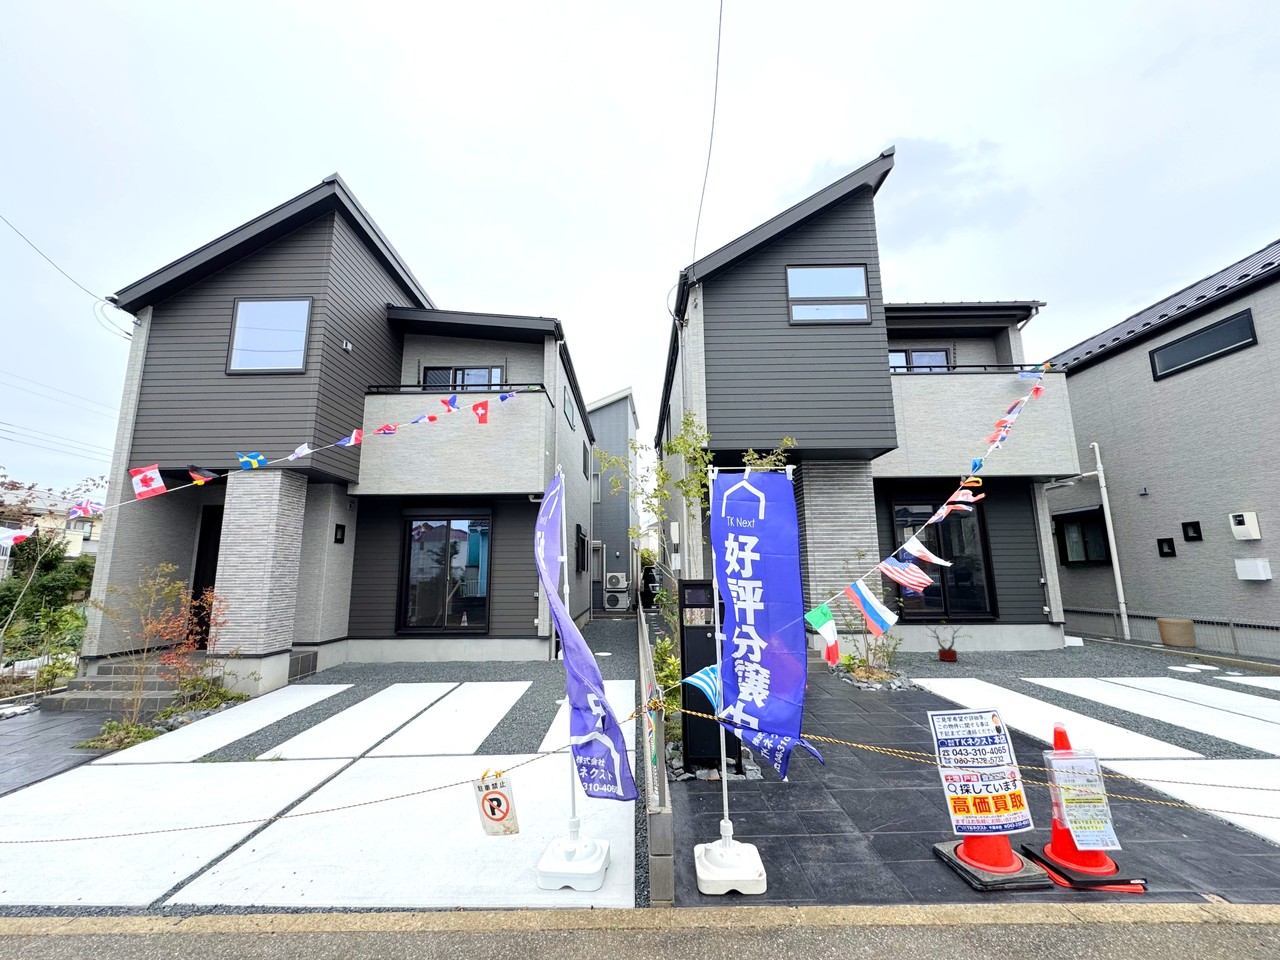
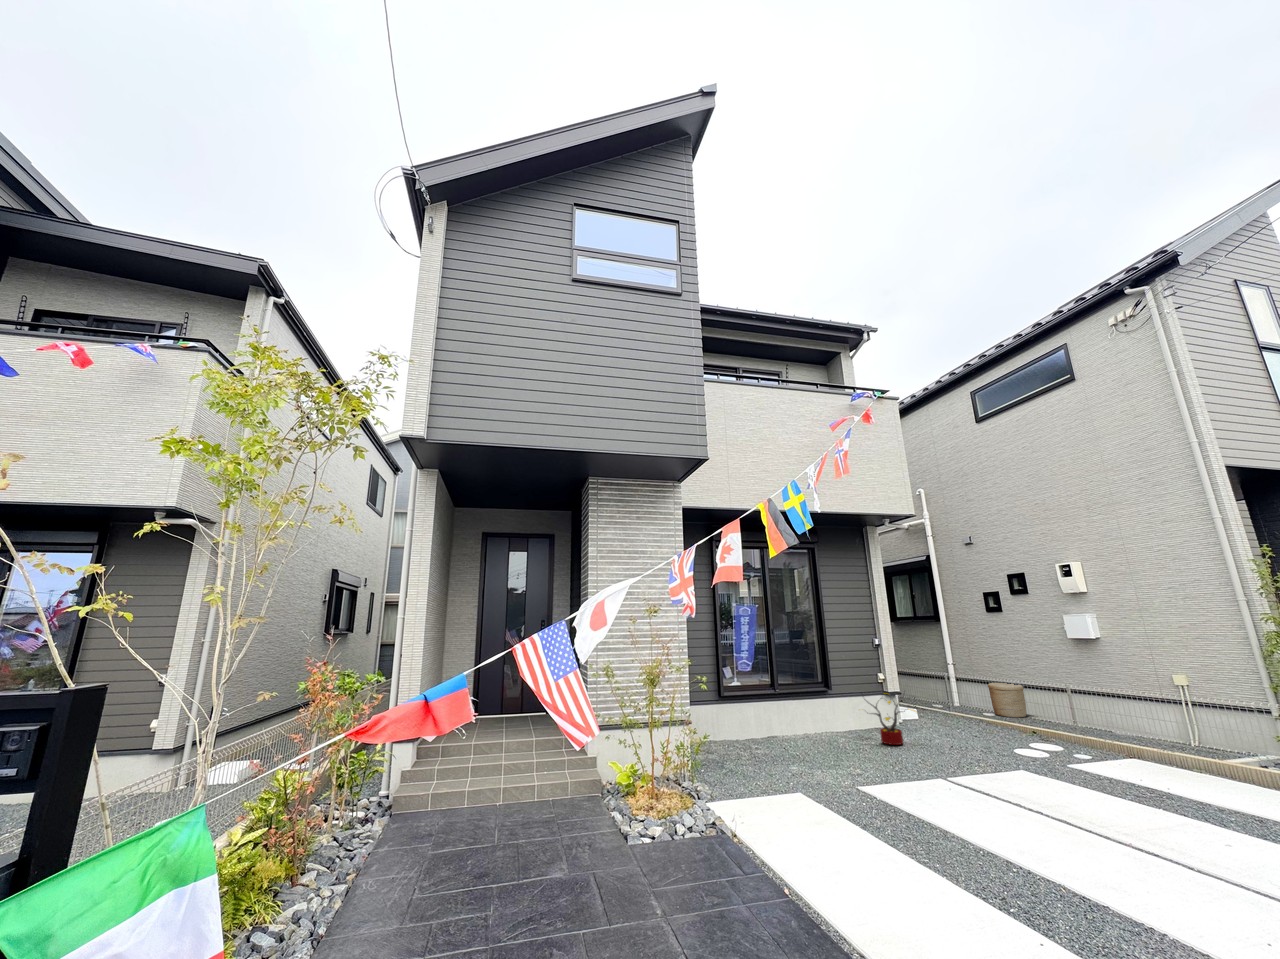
decorative plant: present [928,627,972,661] -> present [870,699,915,745]

